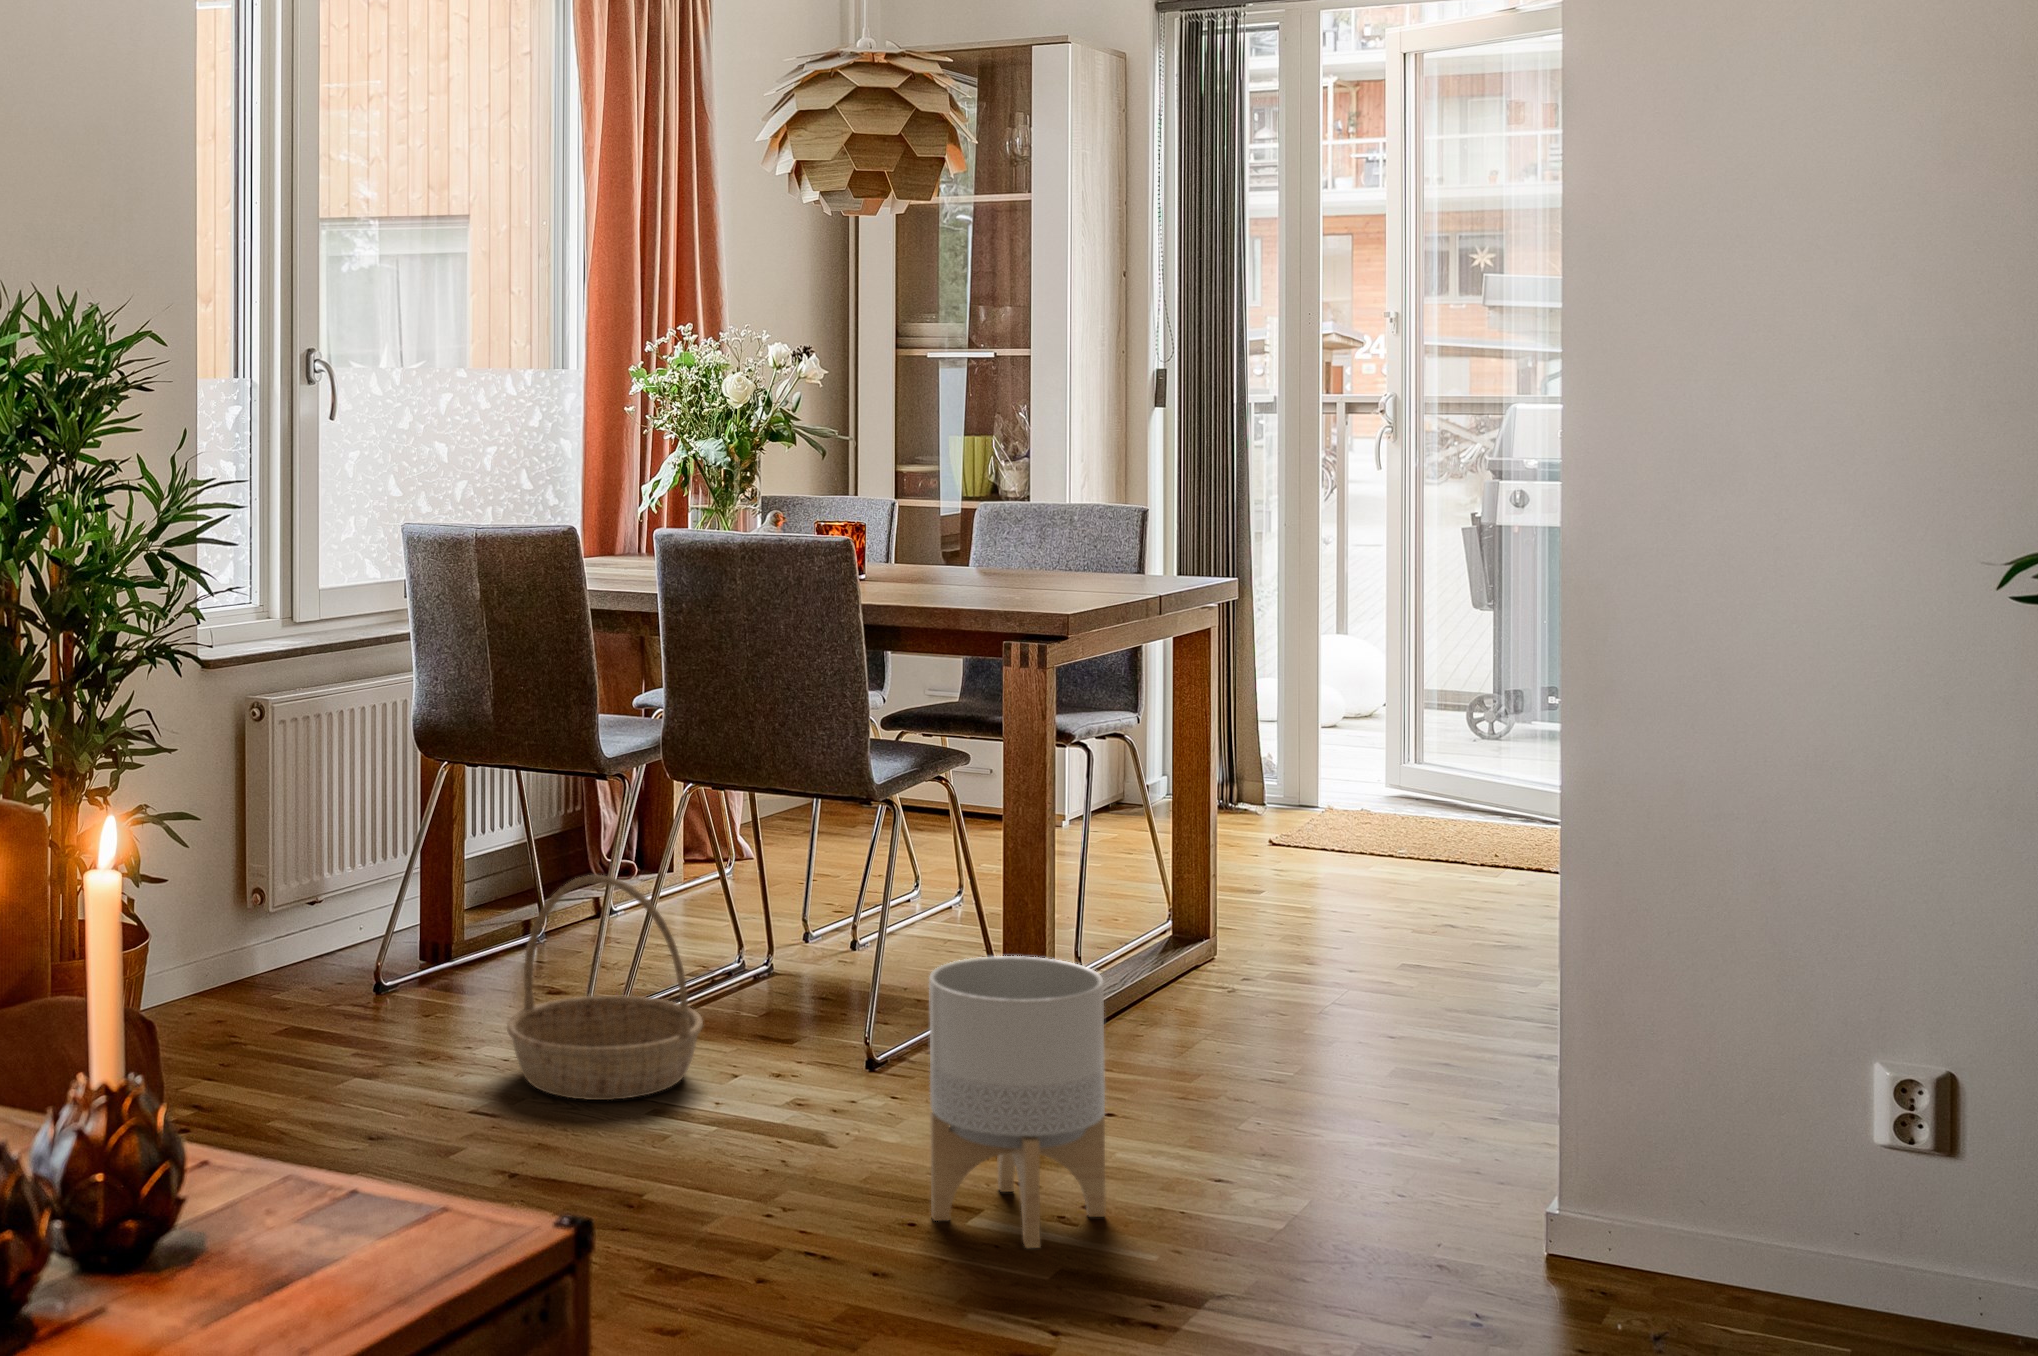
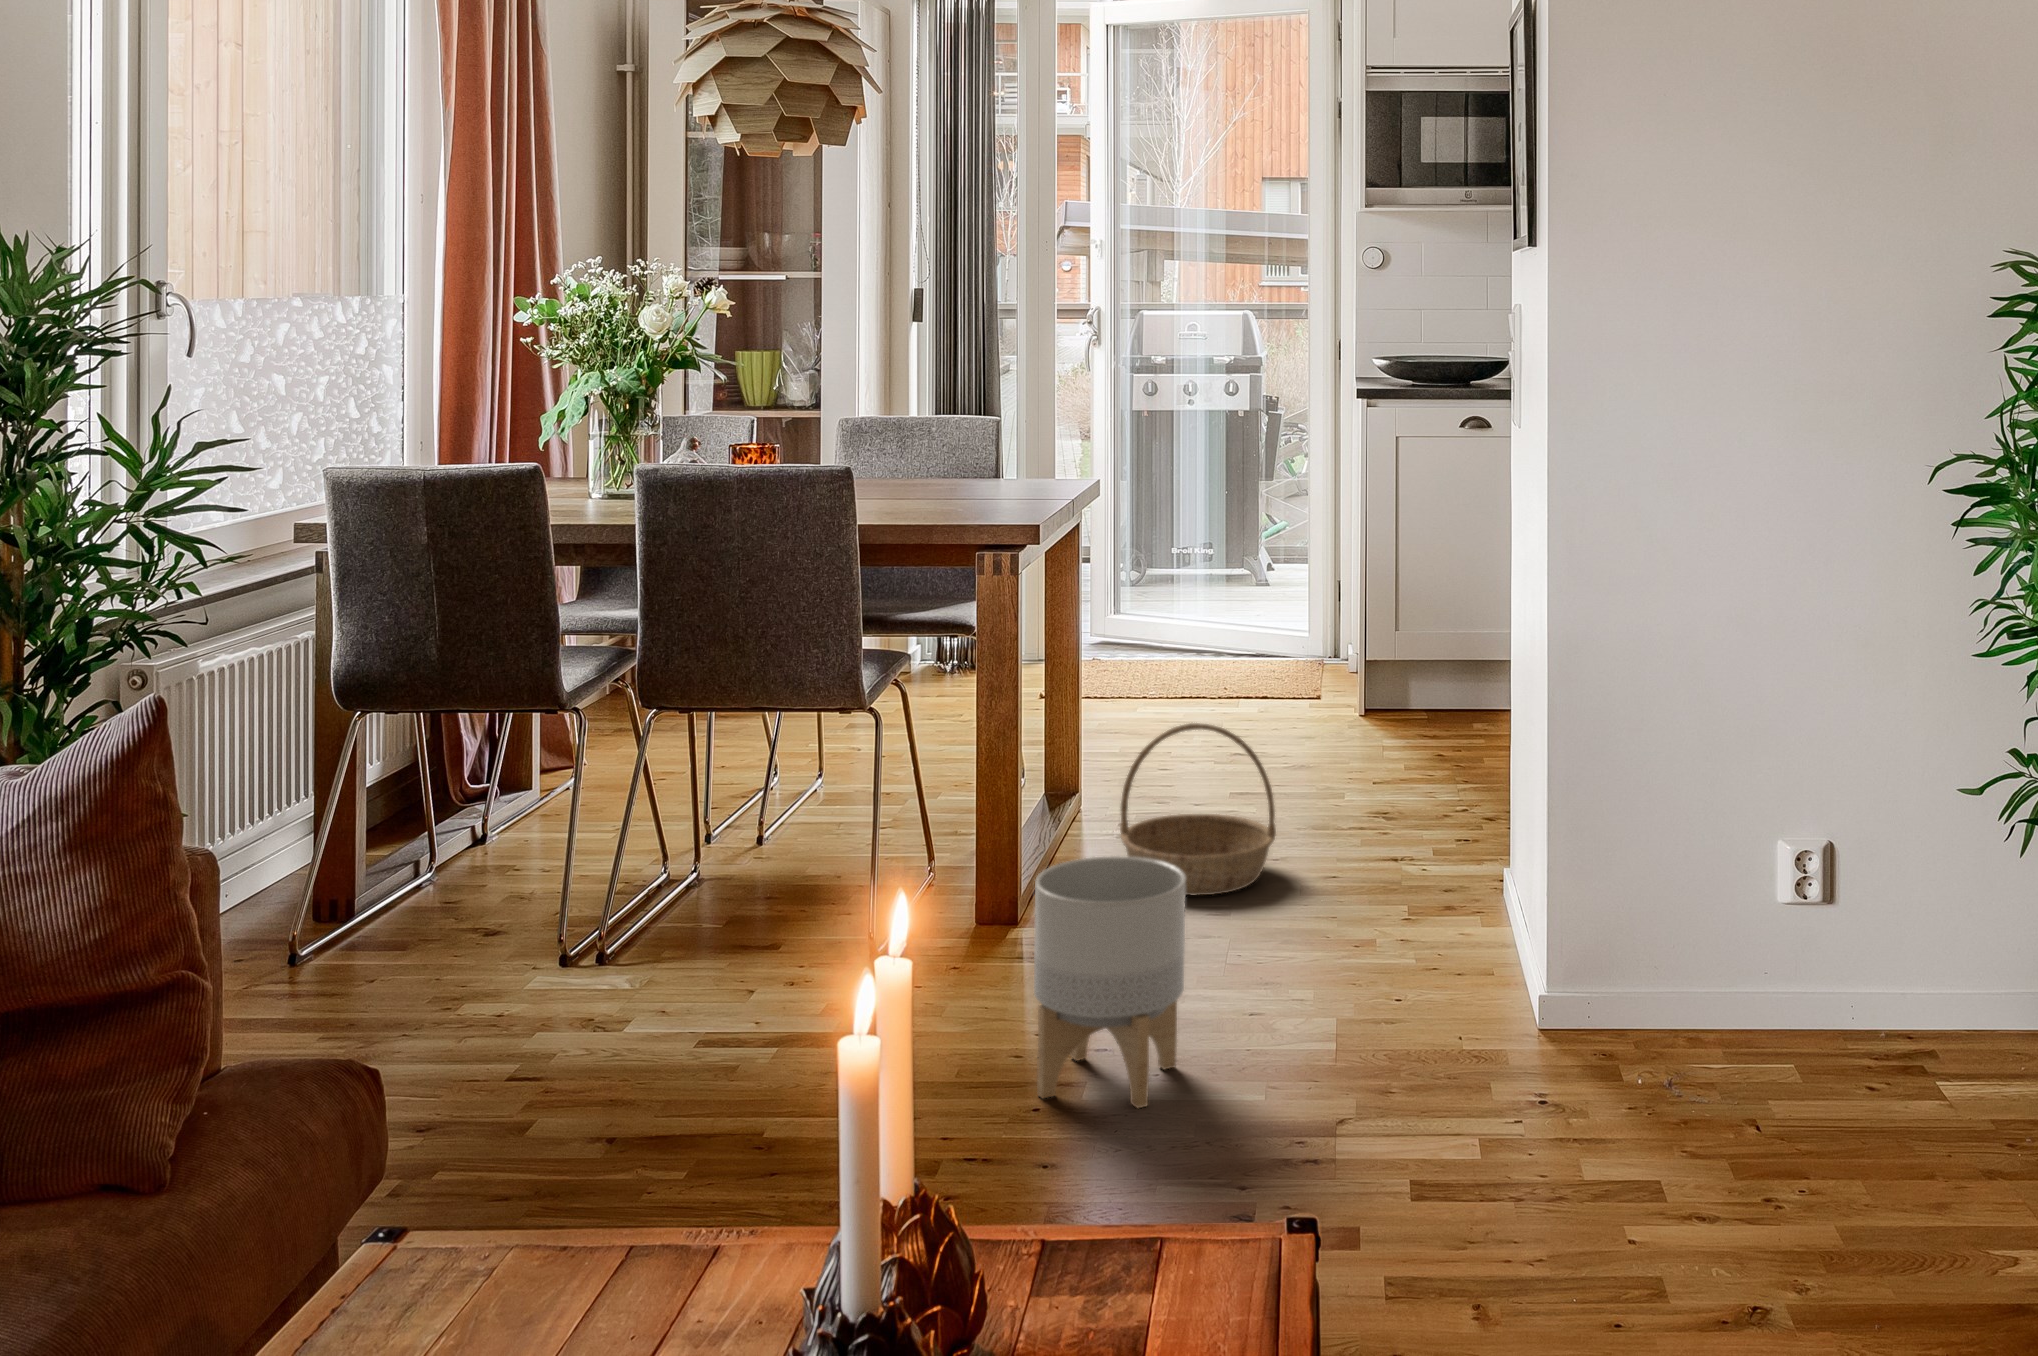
basket: present [507,875,703,1100] -> present [1120,723,1276,895]

